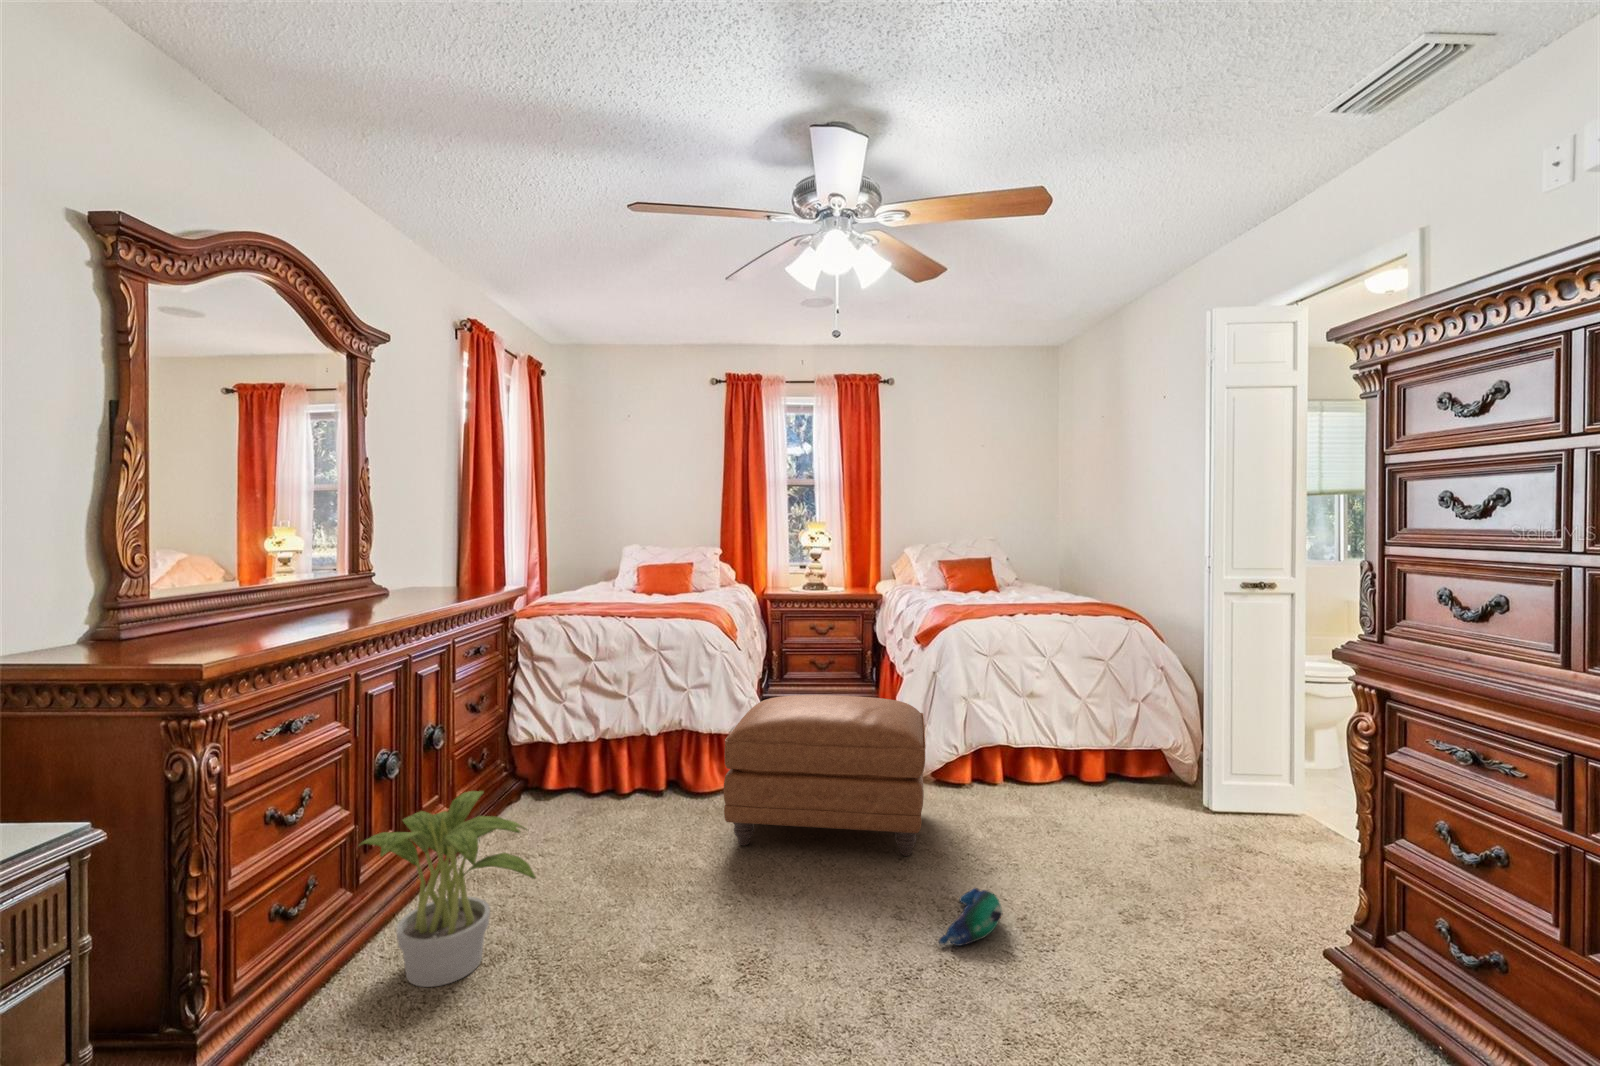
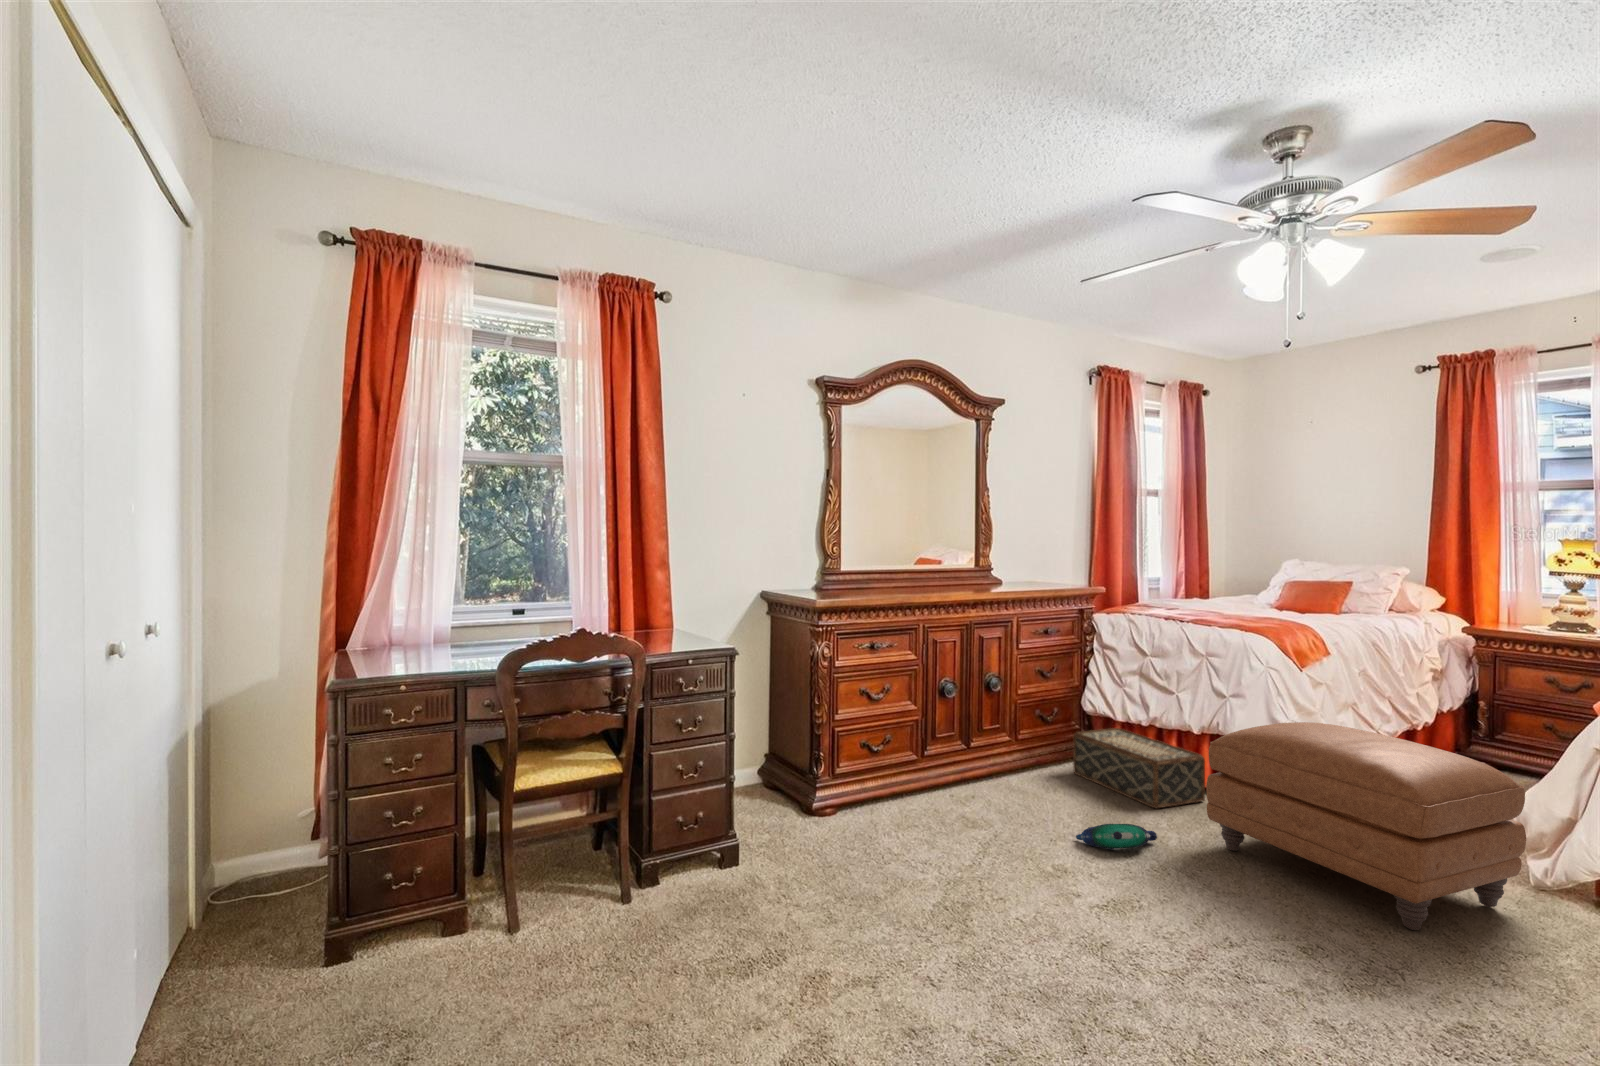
woven basket: none [523,750,670,830] -> present [1073,728,1205,808]
potted plant: present [359,791,536,987] -> none [901,714,1006,827]
plush toy: present [939,888,1002,946] -> present [1076,824,1157,849]

